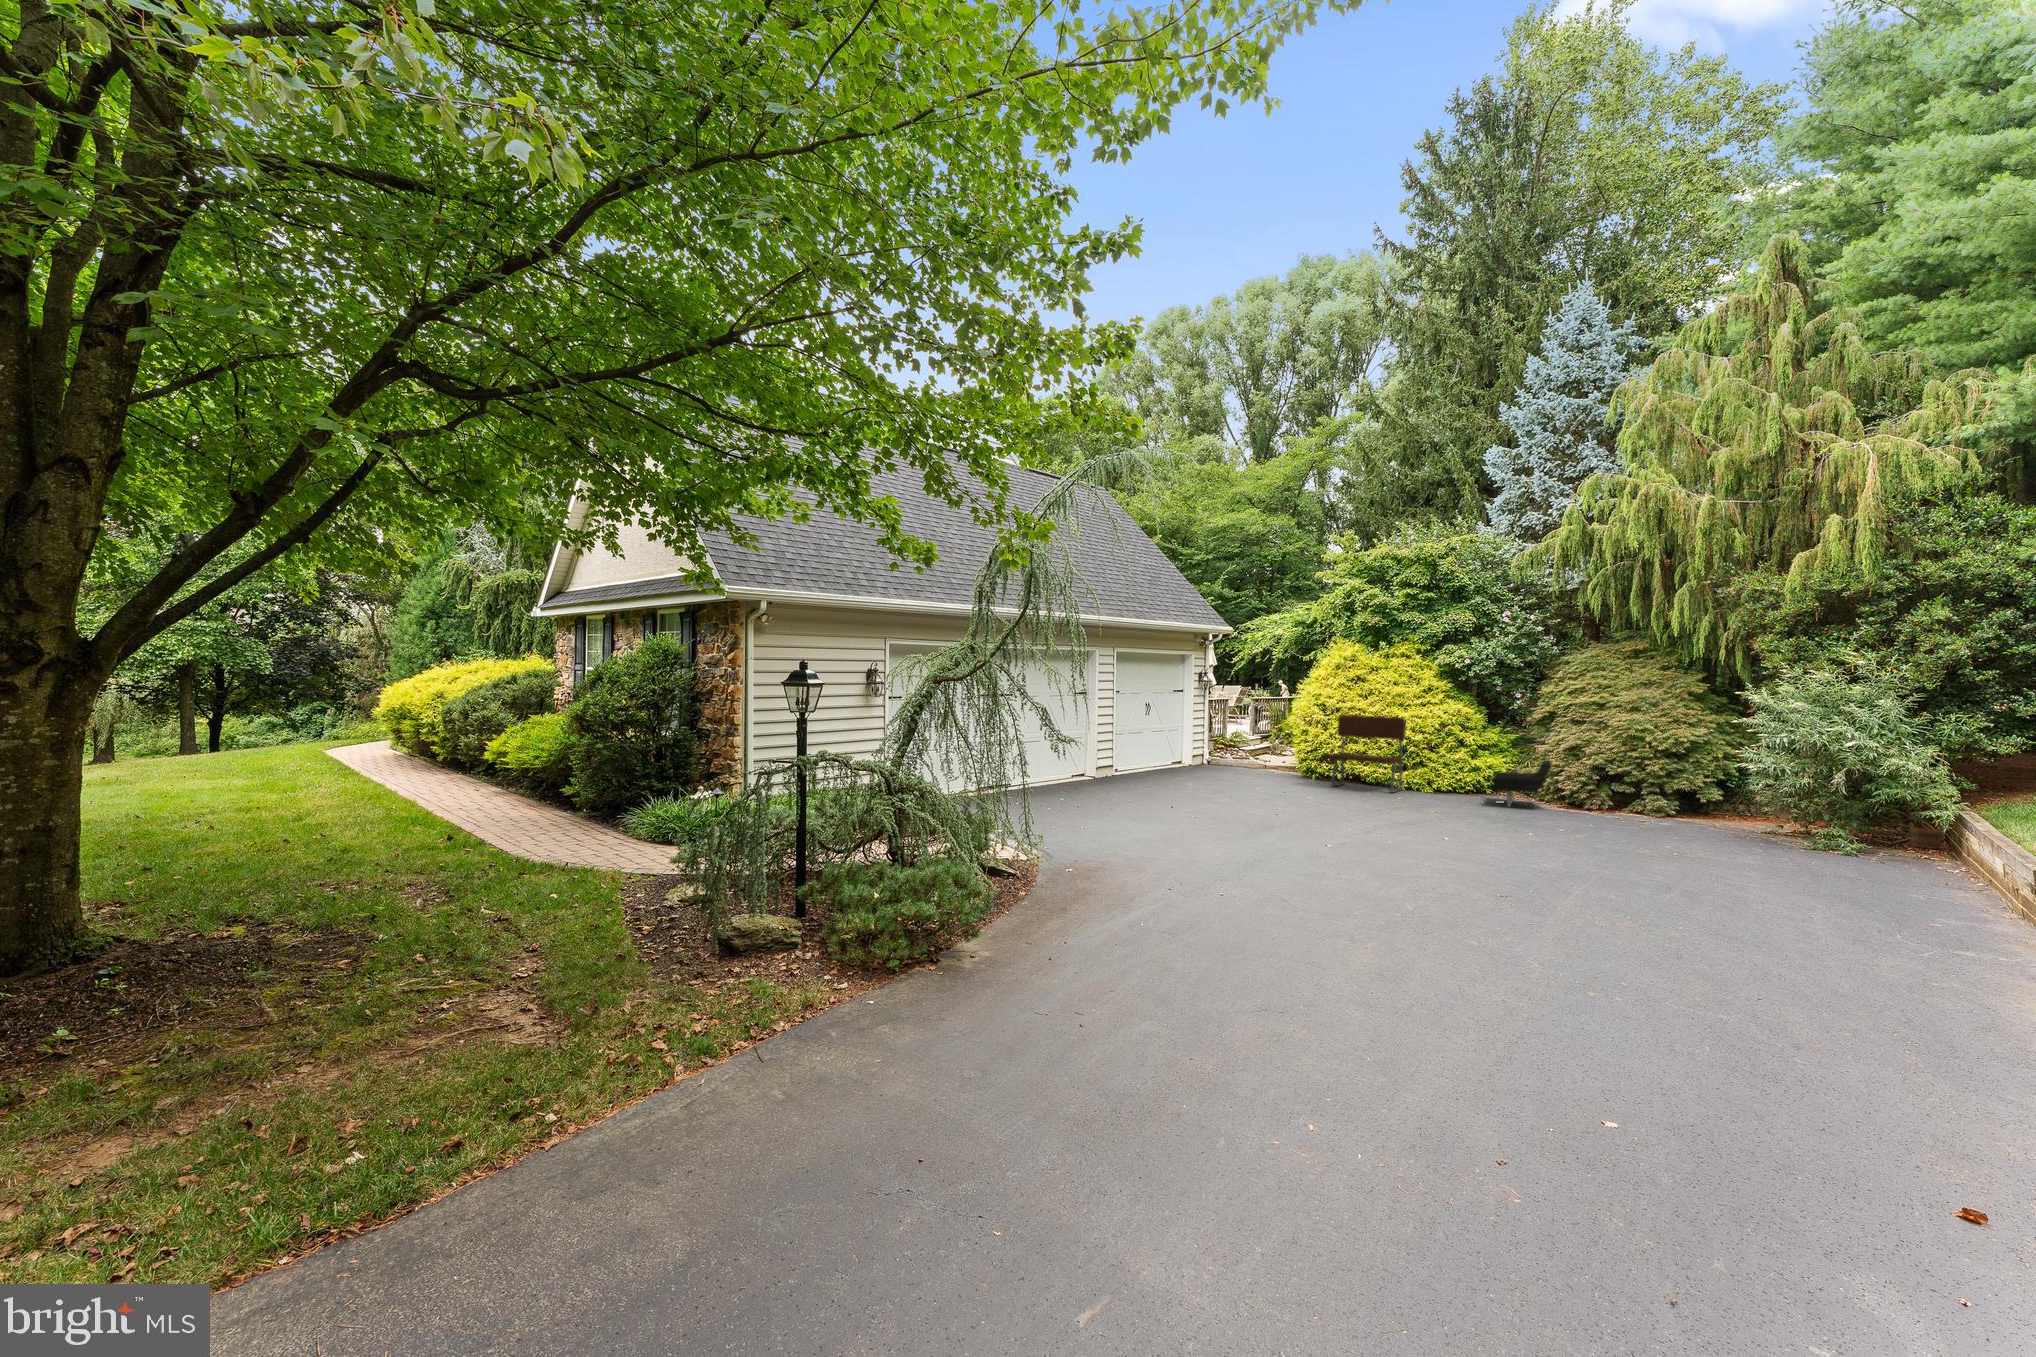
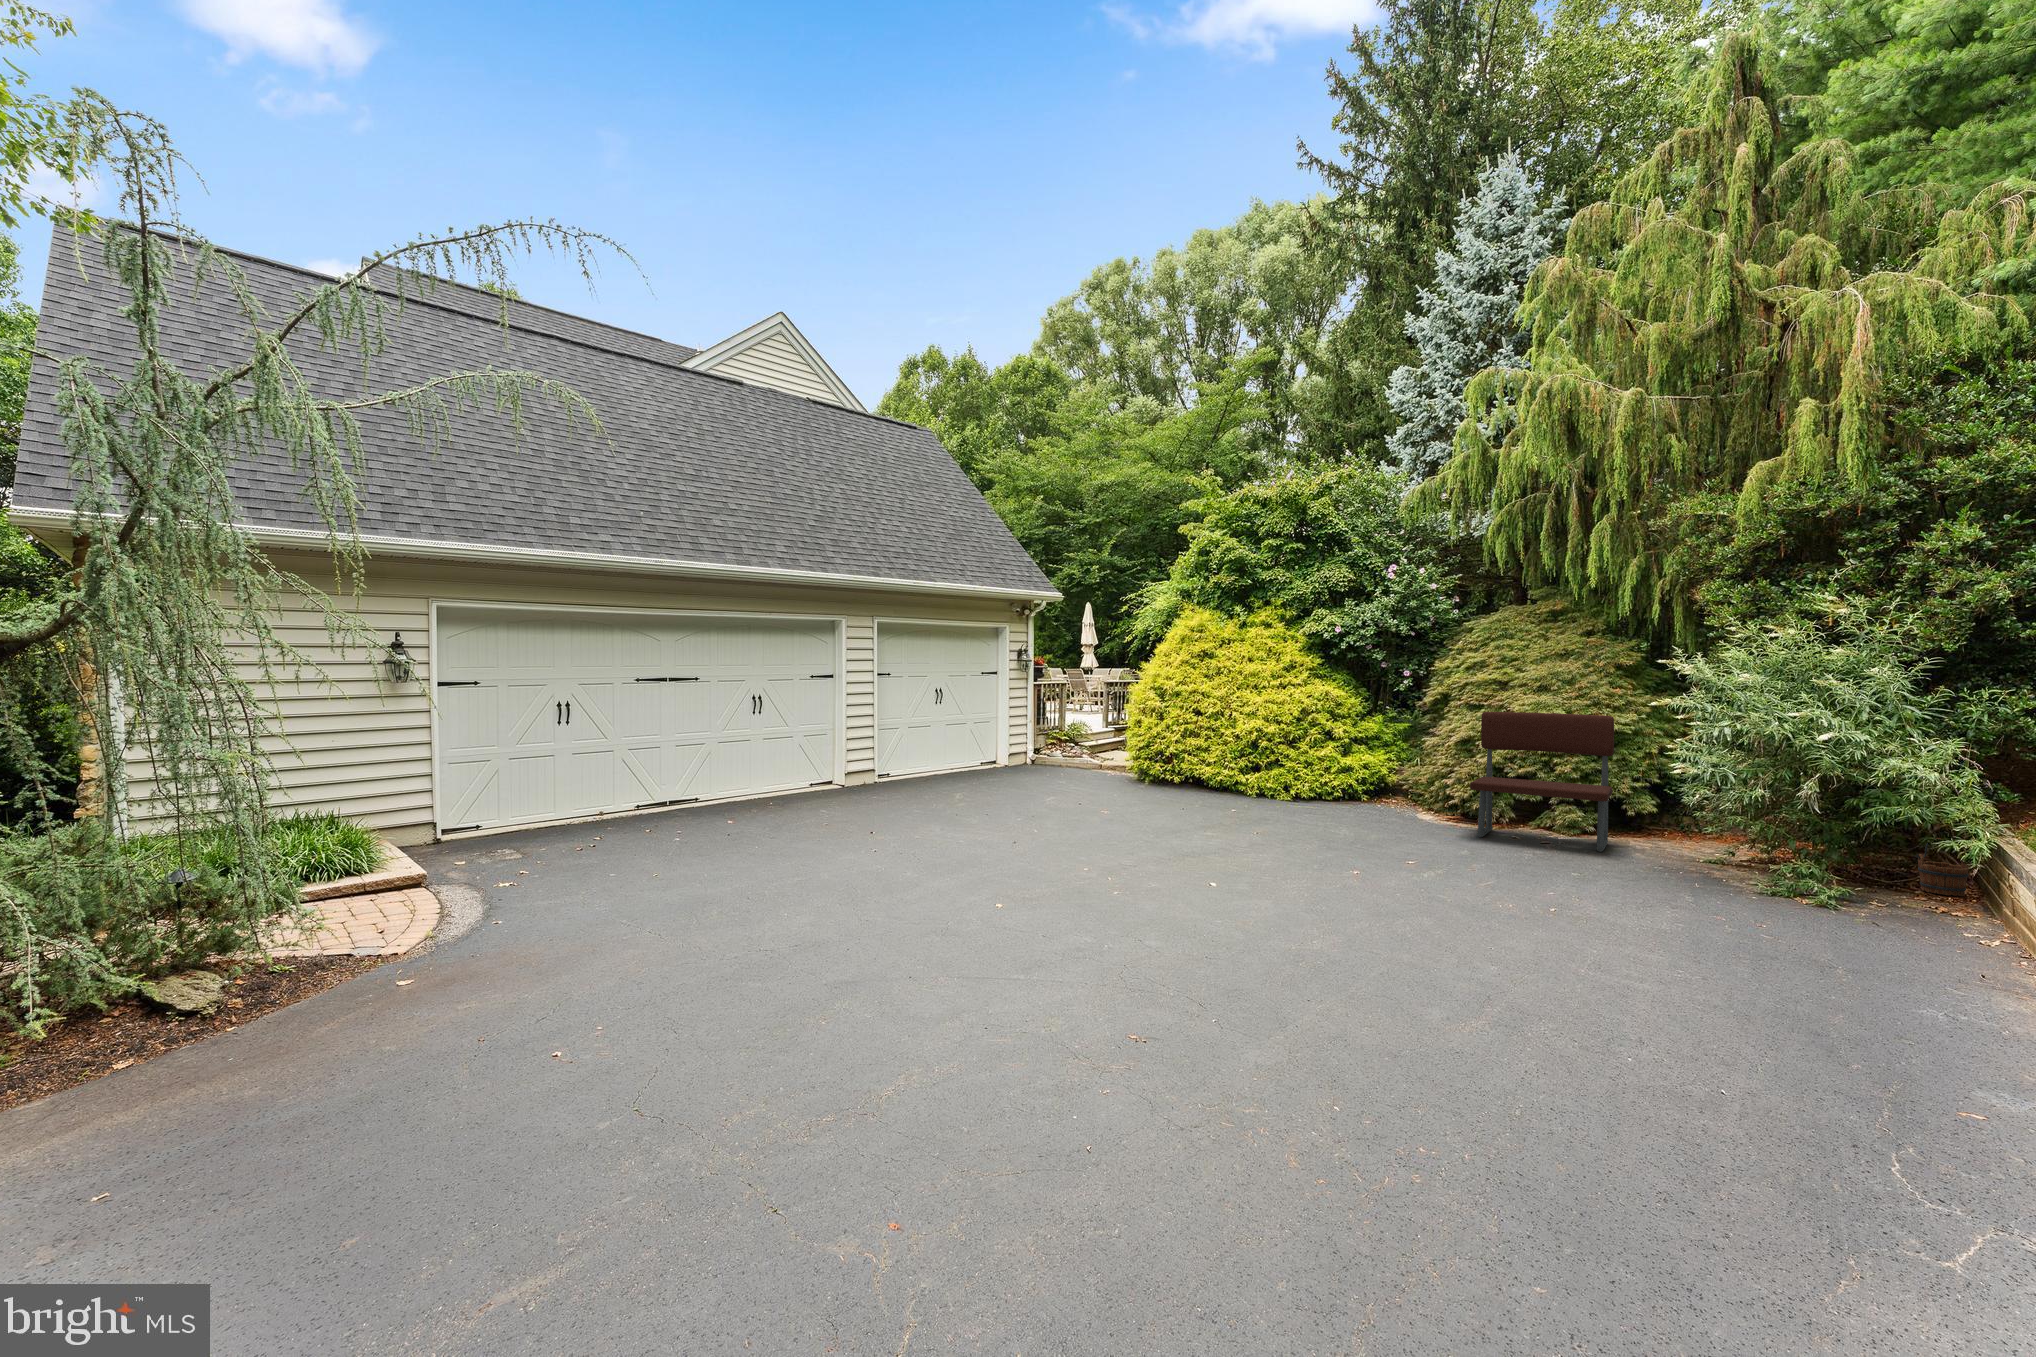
bench: present [1325,715,1406,793] -> present [1470,712,1614,852]
lounge chair: present [1492,760,1552,807] -> none [1343,759,1432,825]

